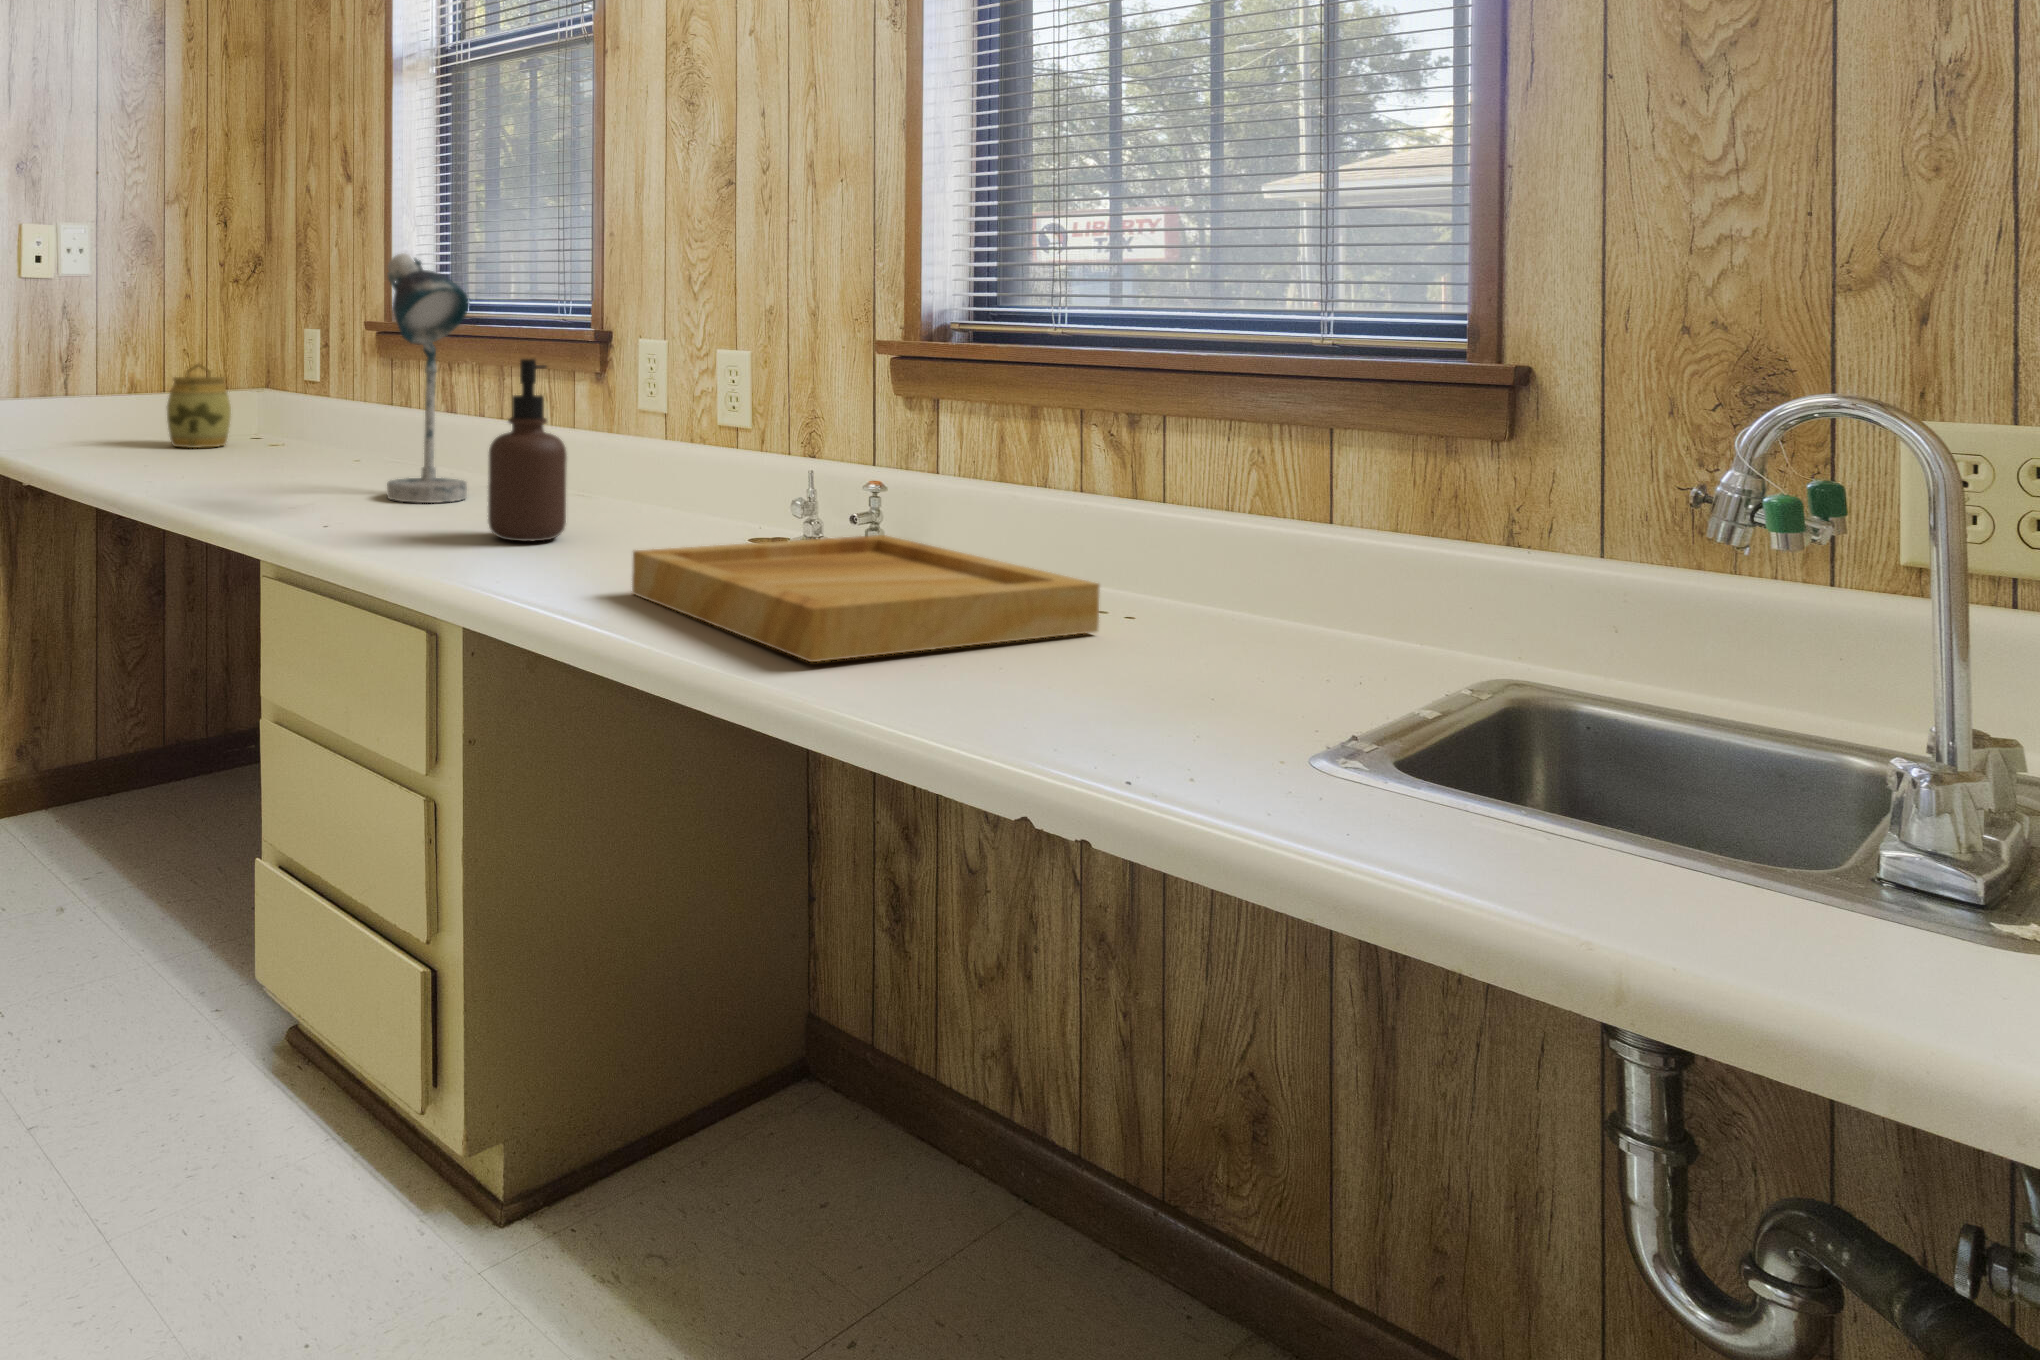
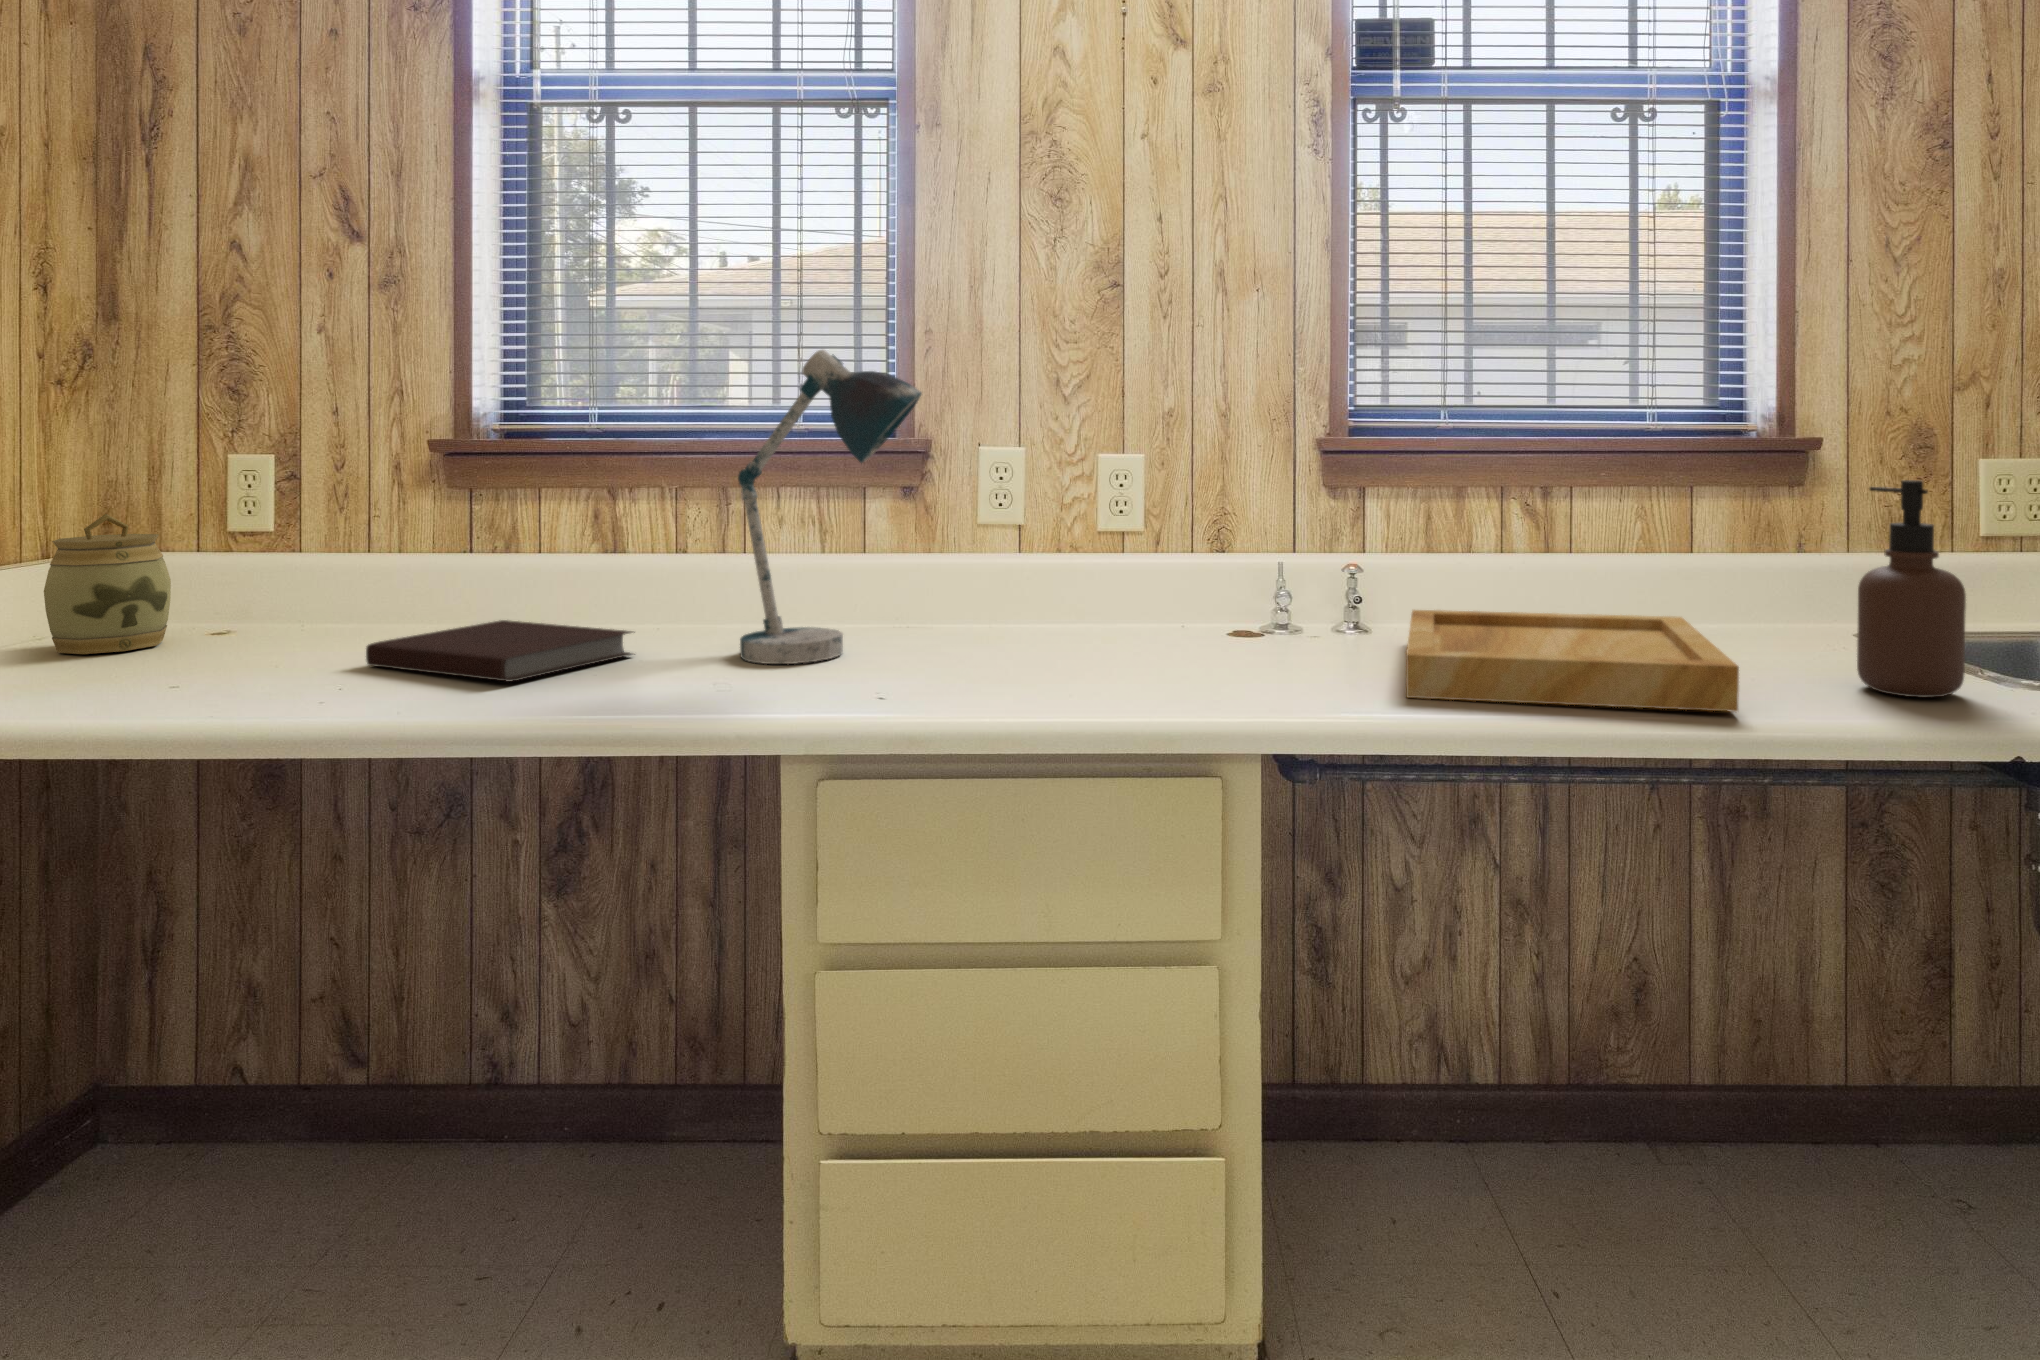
soap dispenser: present [488,359,567,541] -> present [1857,480,1966,698]
notebook: none [235,453,355,484] -> present [366,620,635,682]

